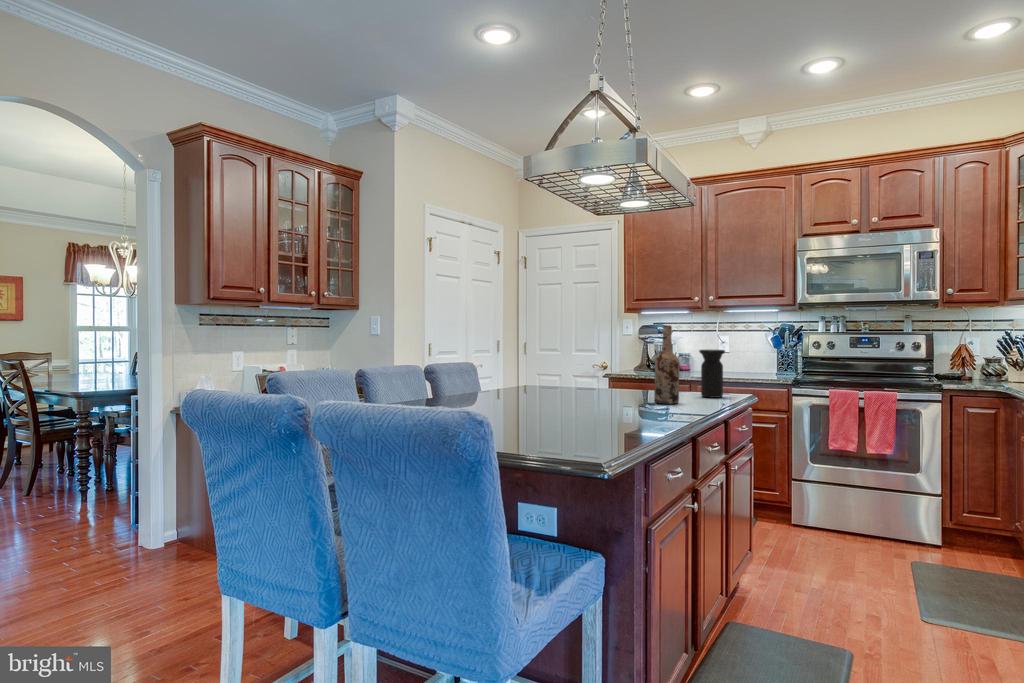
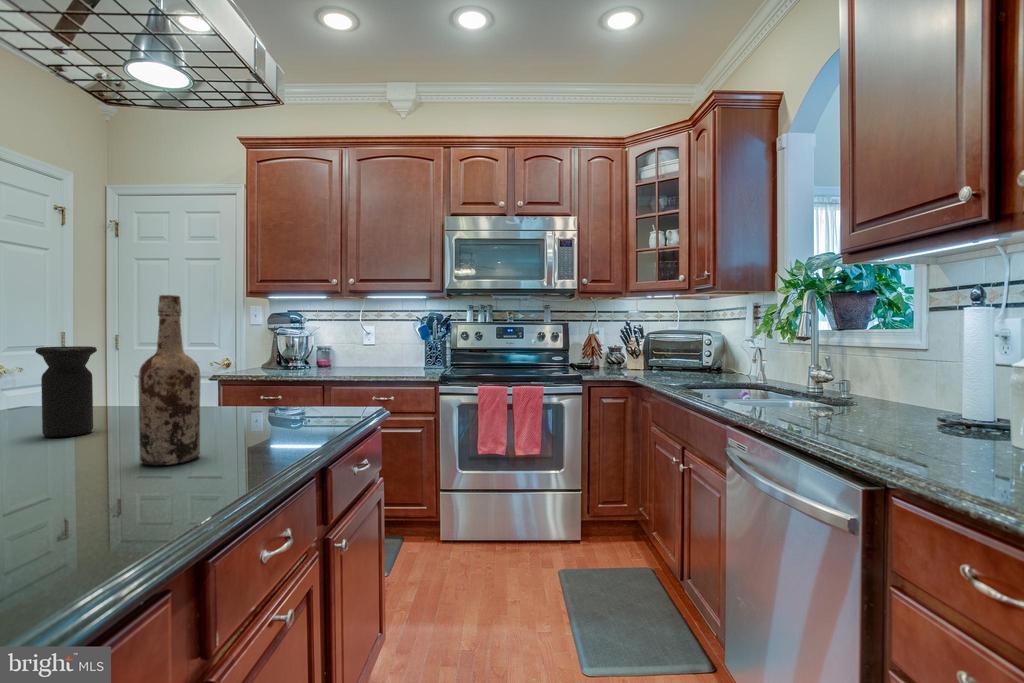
vase: present [699,350,725,398] -> present [35,346,97,437]

